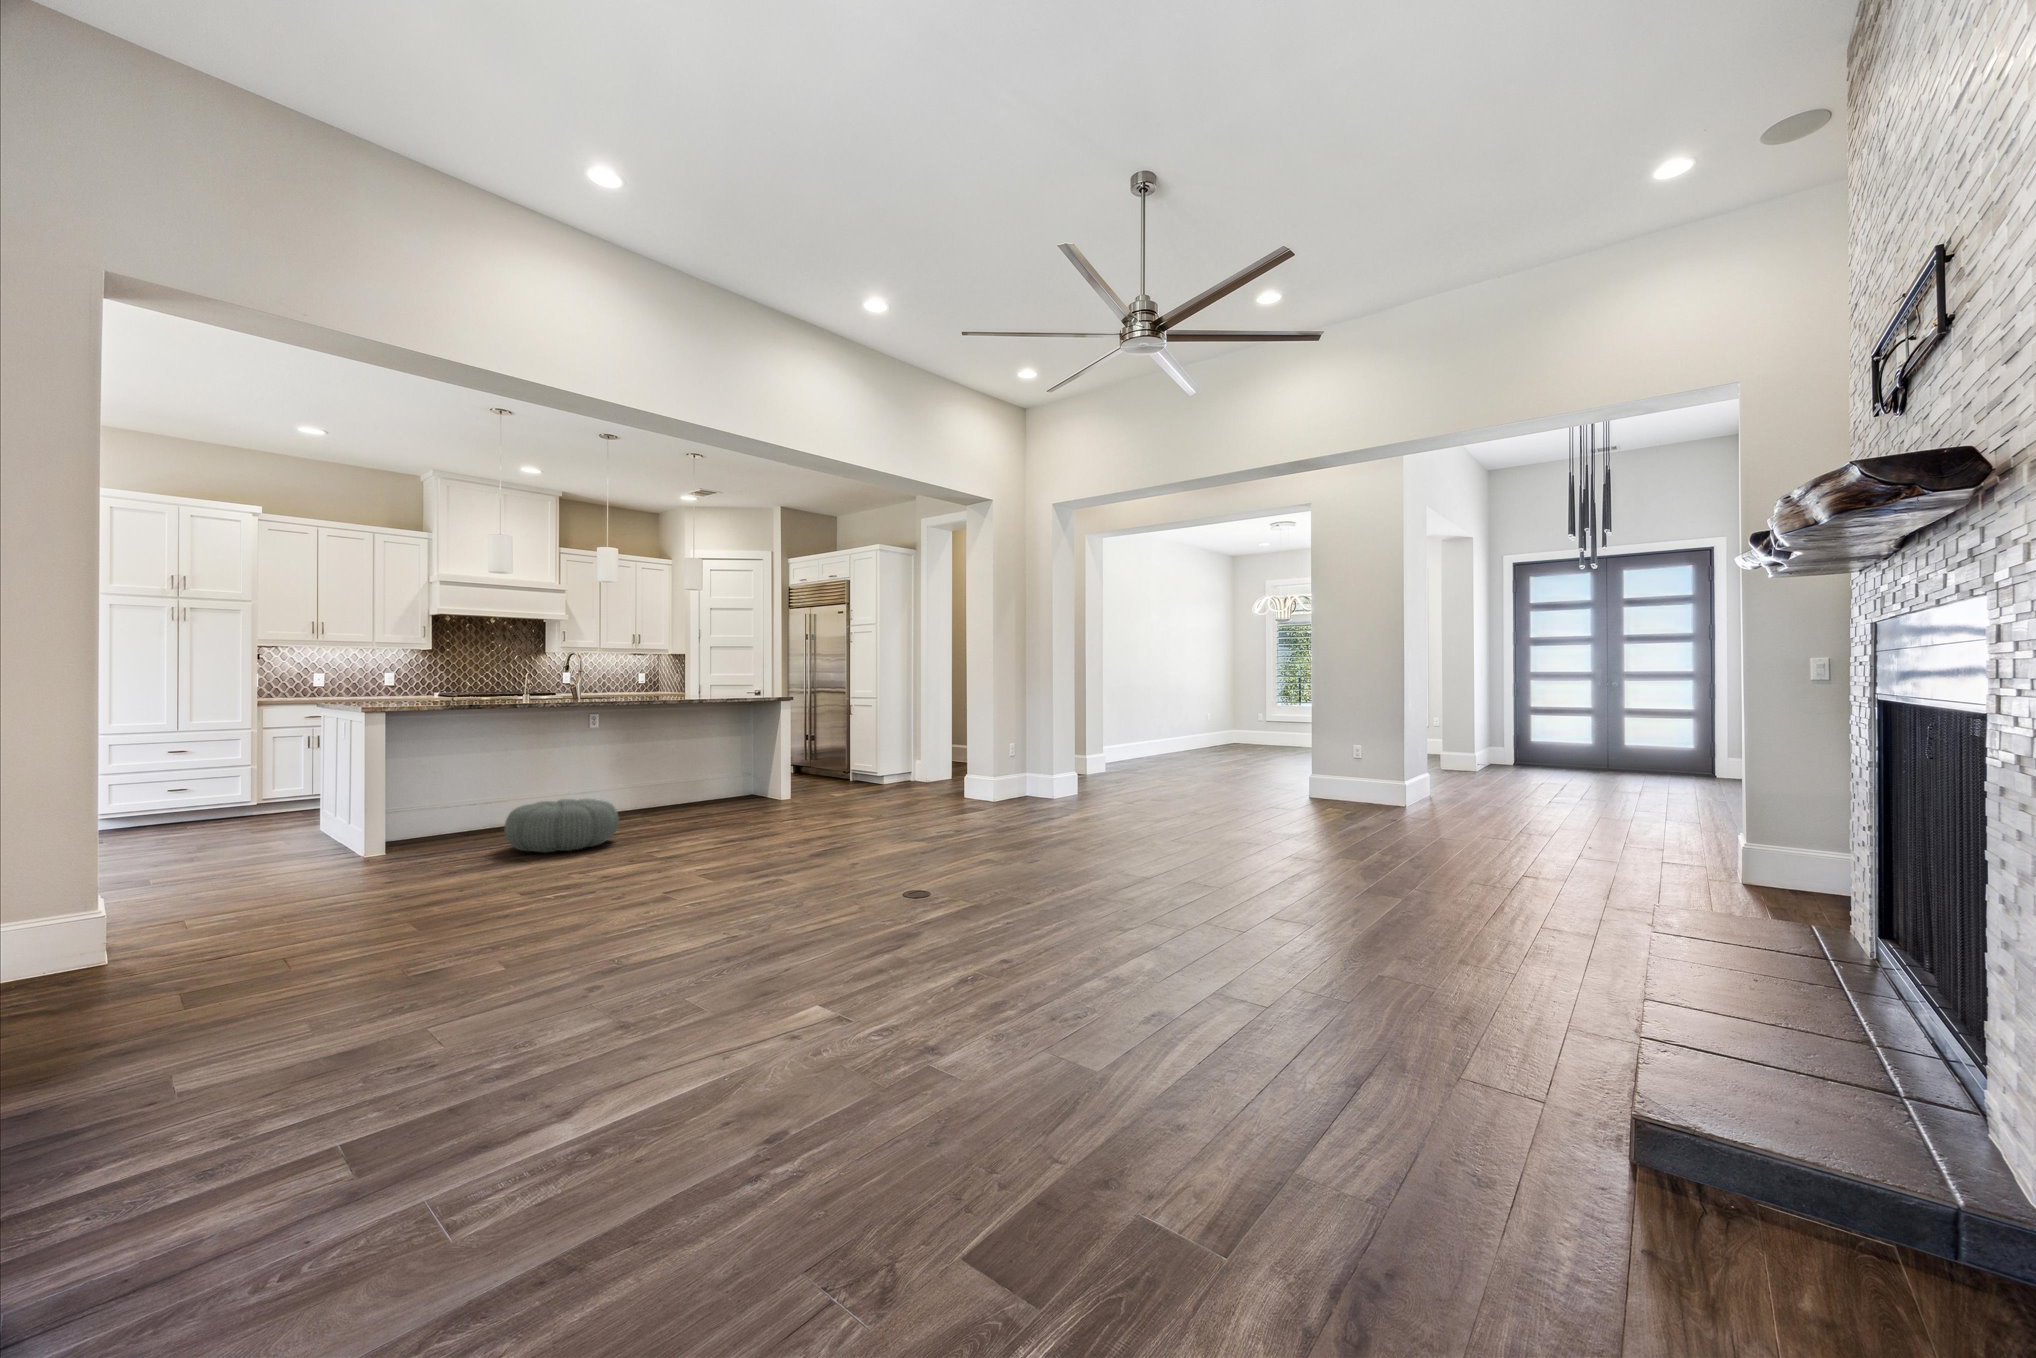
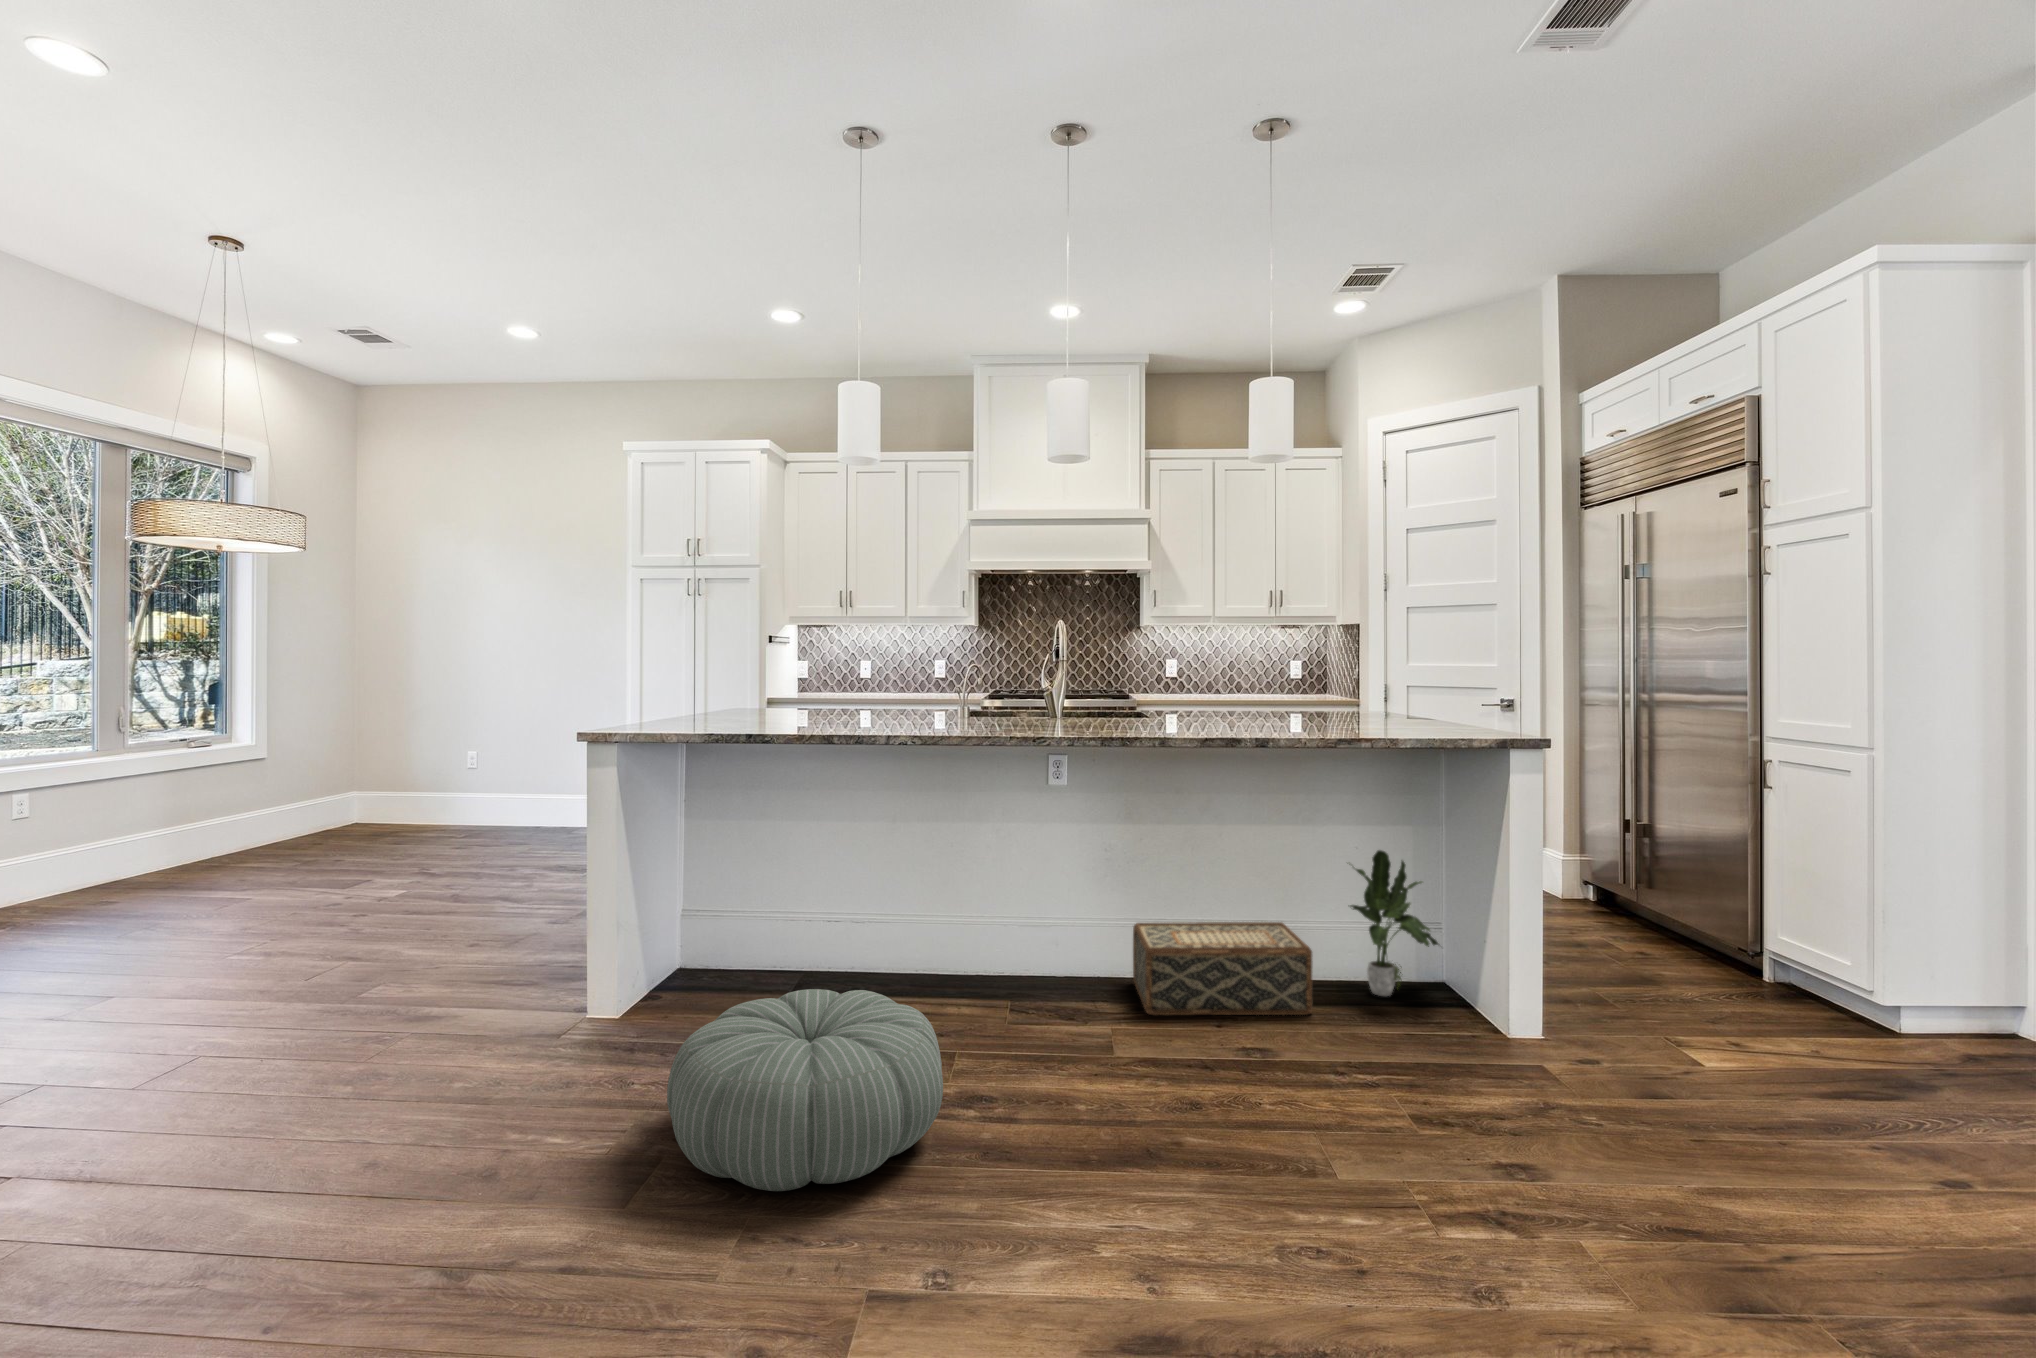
potted plant: none [718,746,756,801] -> present [1350,850,1438,996]
woven basket: none [632,779,712,815] -> present [1133,922,1312,1015]

